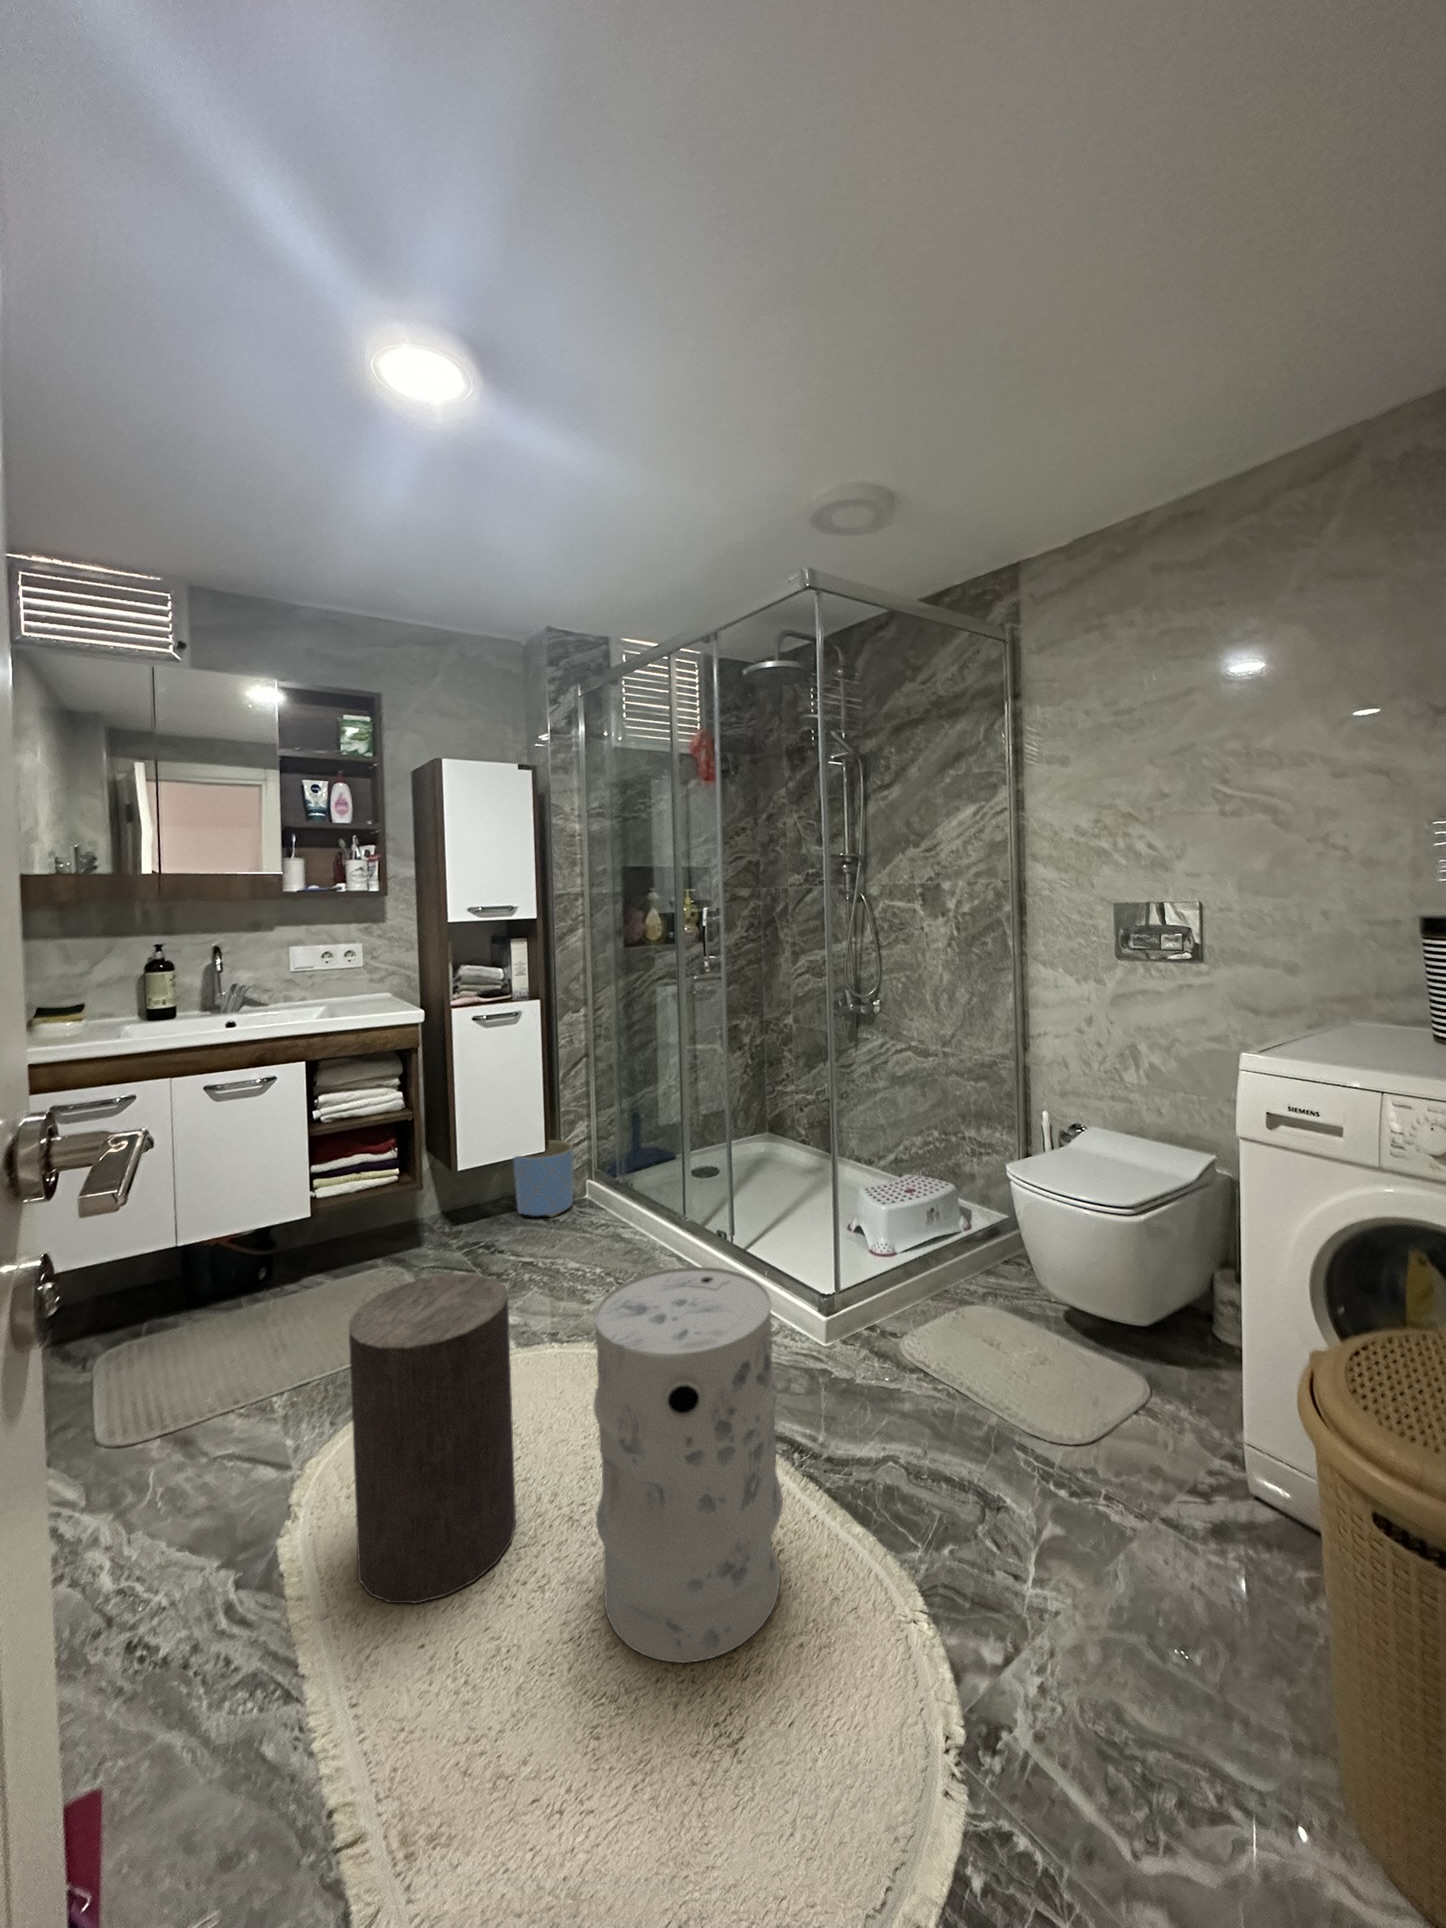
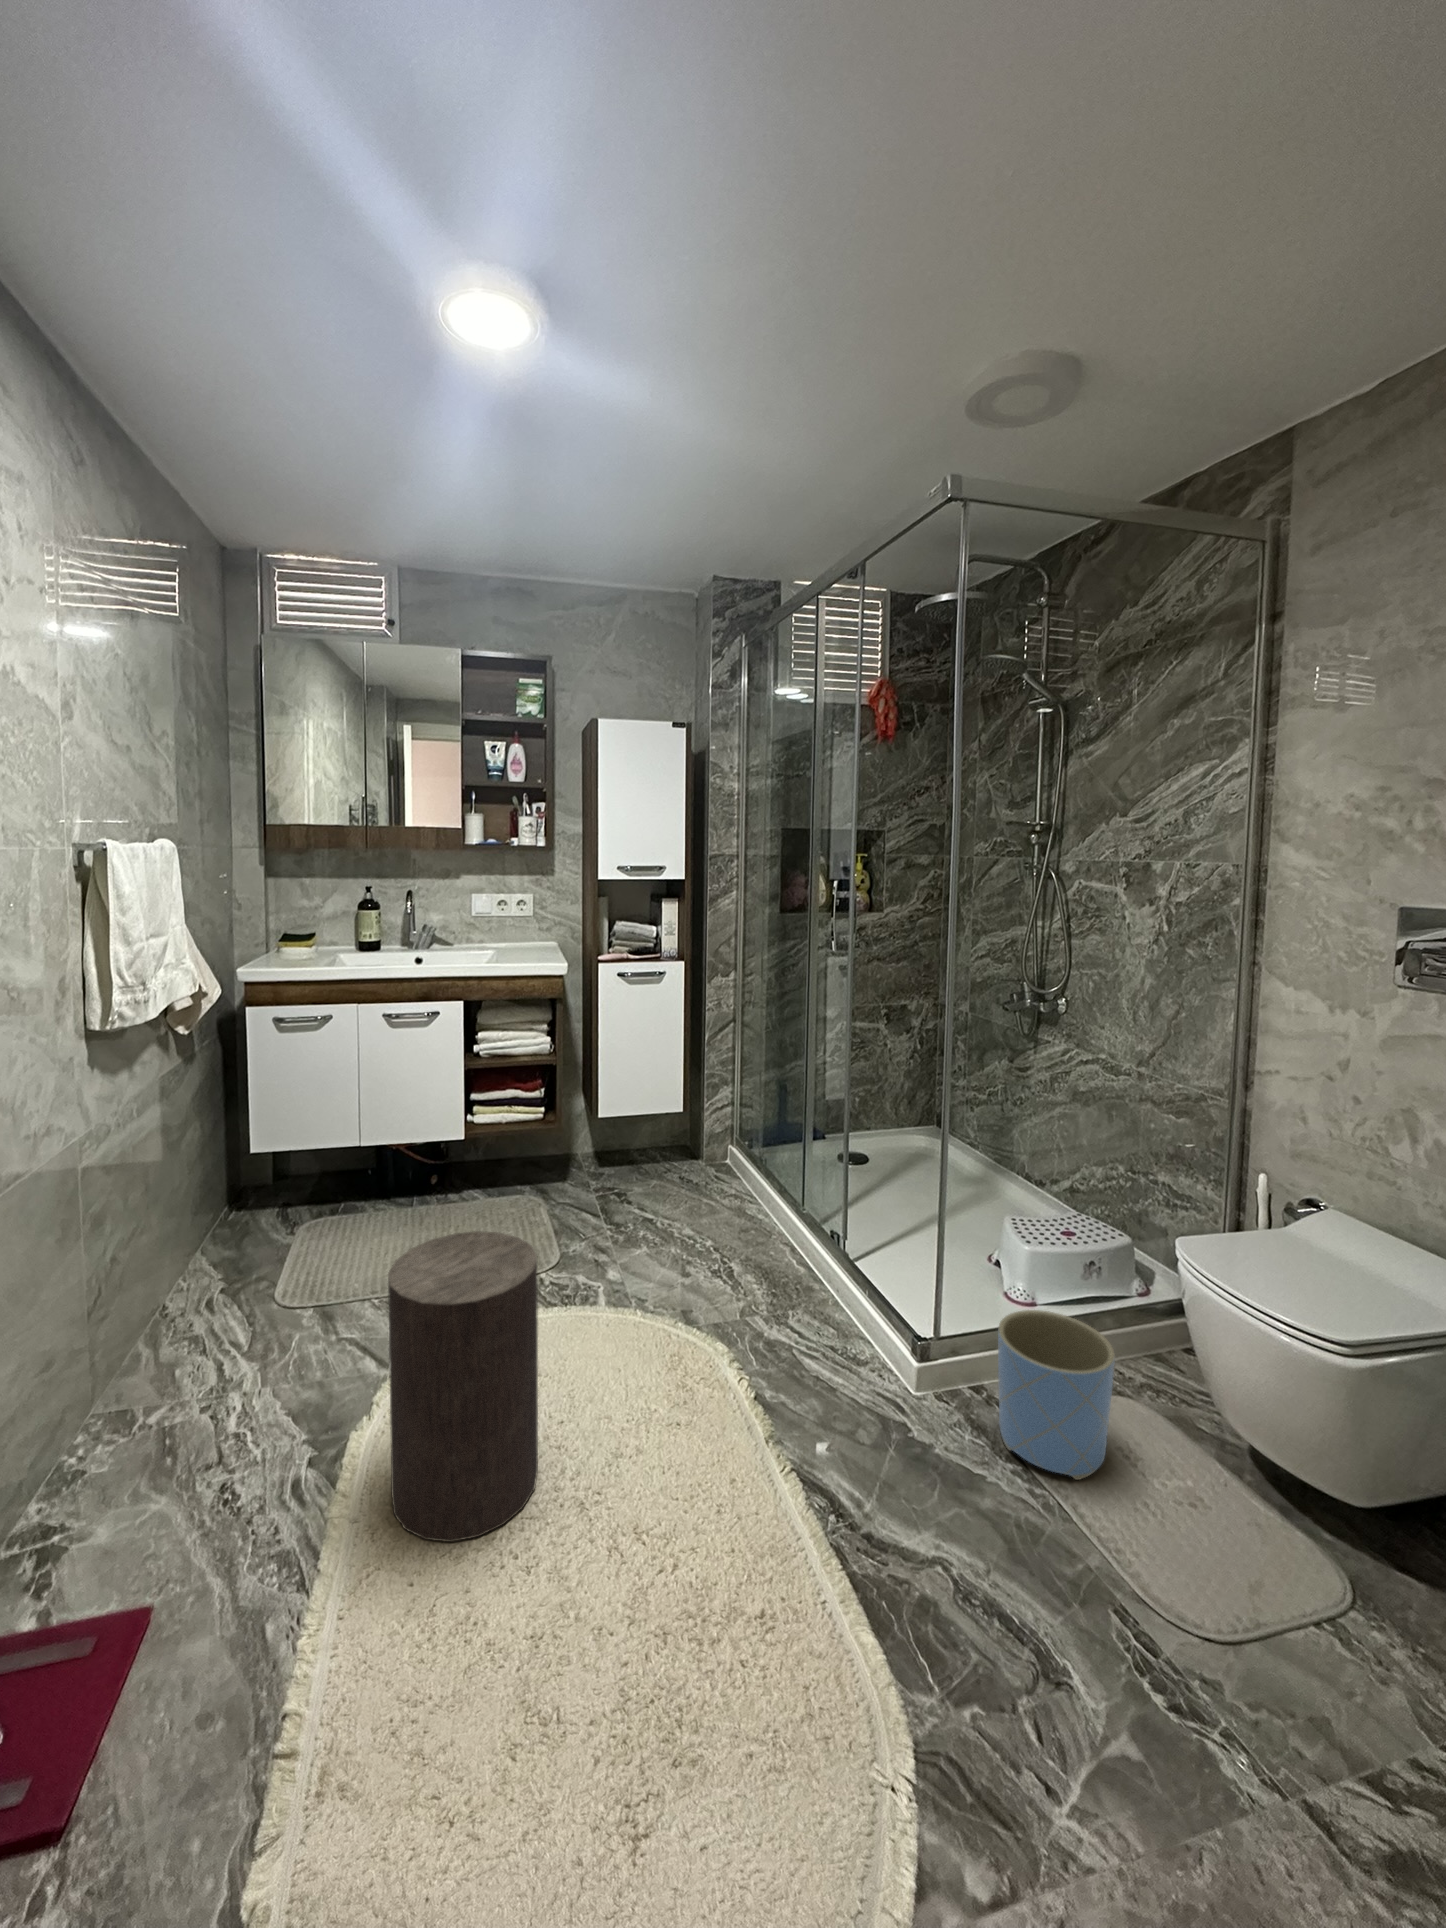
planter: present [513,1141,573,1217] -> present [998,1310,1115,1480]
trash can: present [594,1267,783,1663] -> none [568,1284,770,1726]

